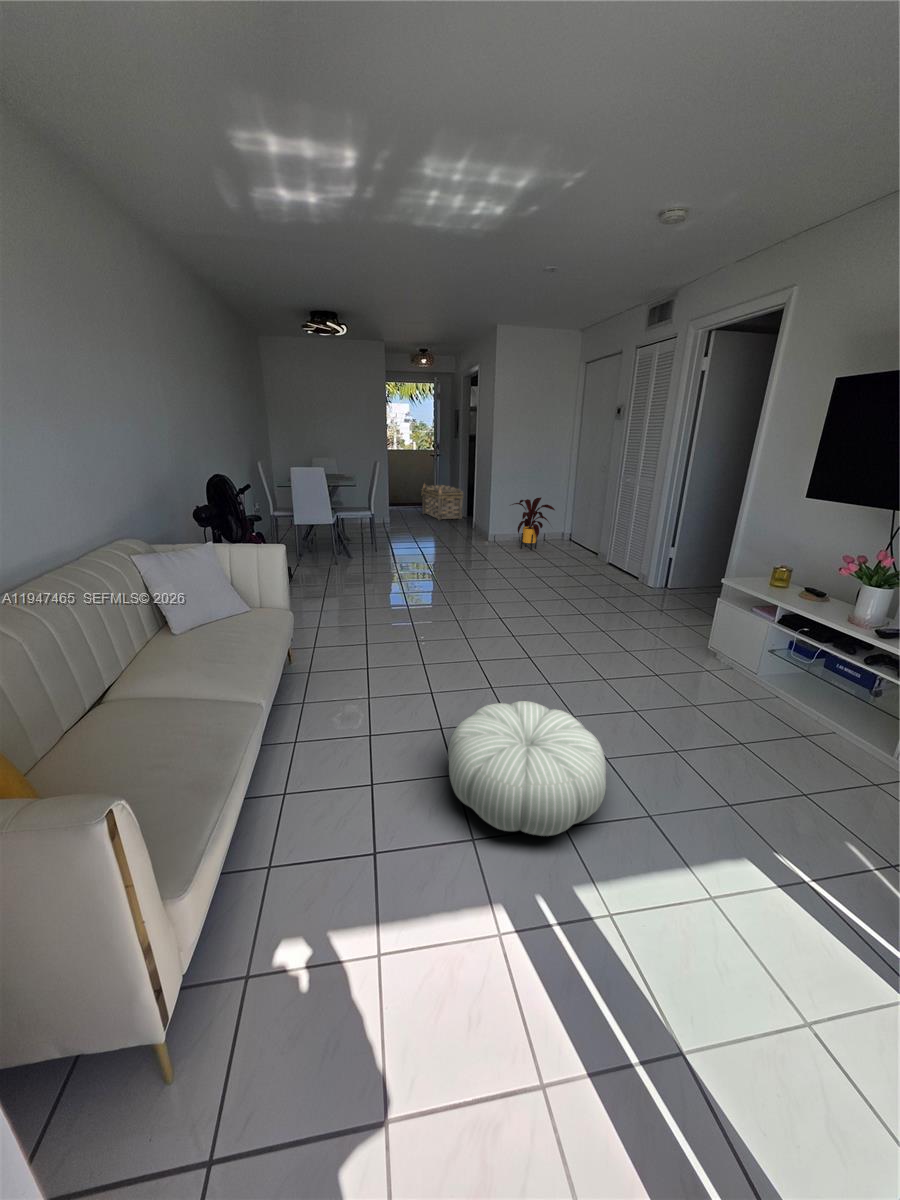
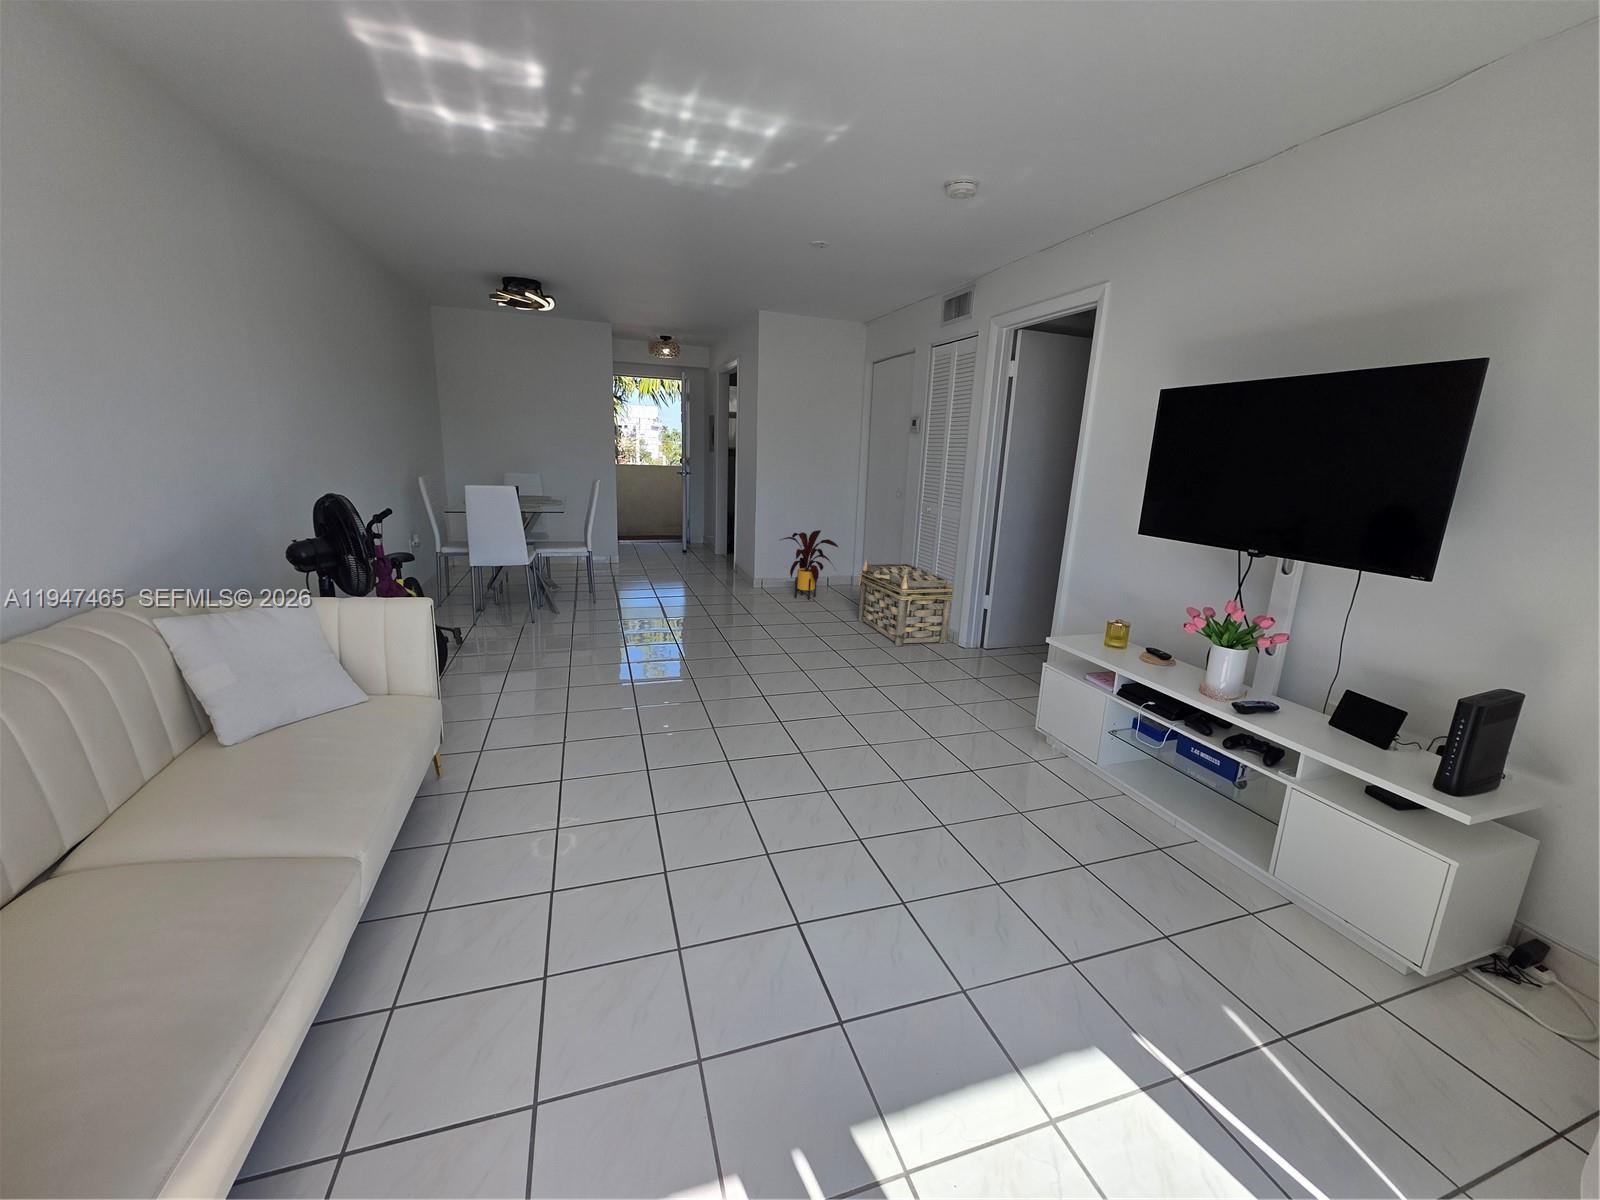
basket: present [422,484,463,520] -> present [859,559,954,646]
pouf: present [448,701,606,836] -> none [665,824,898,1042]

